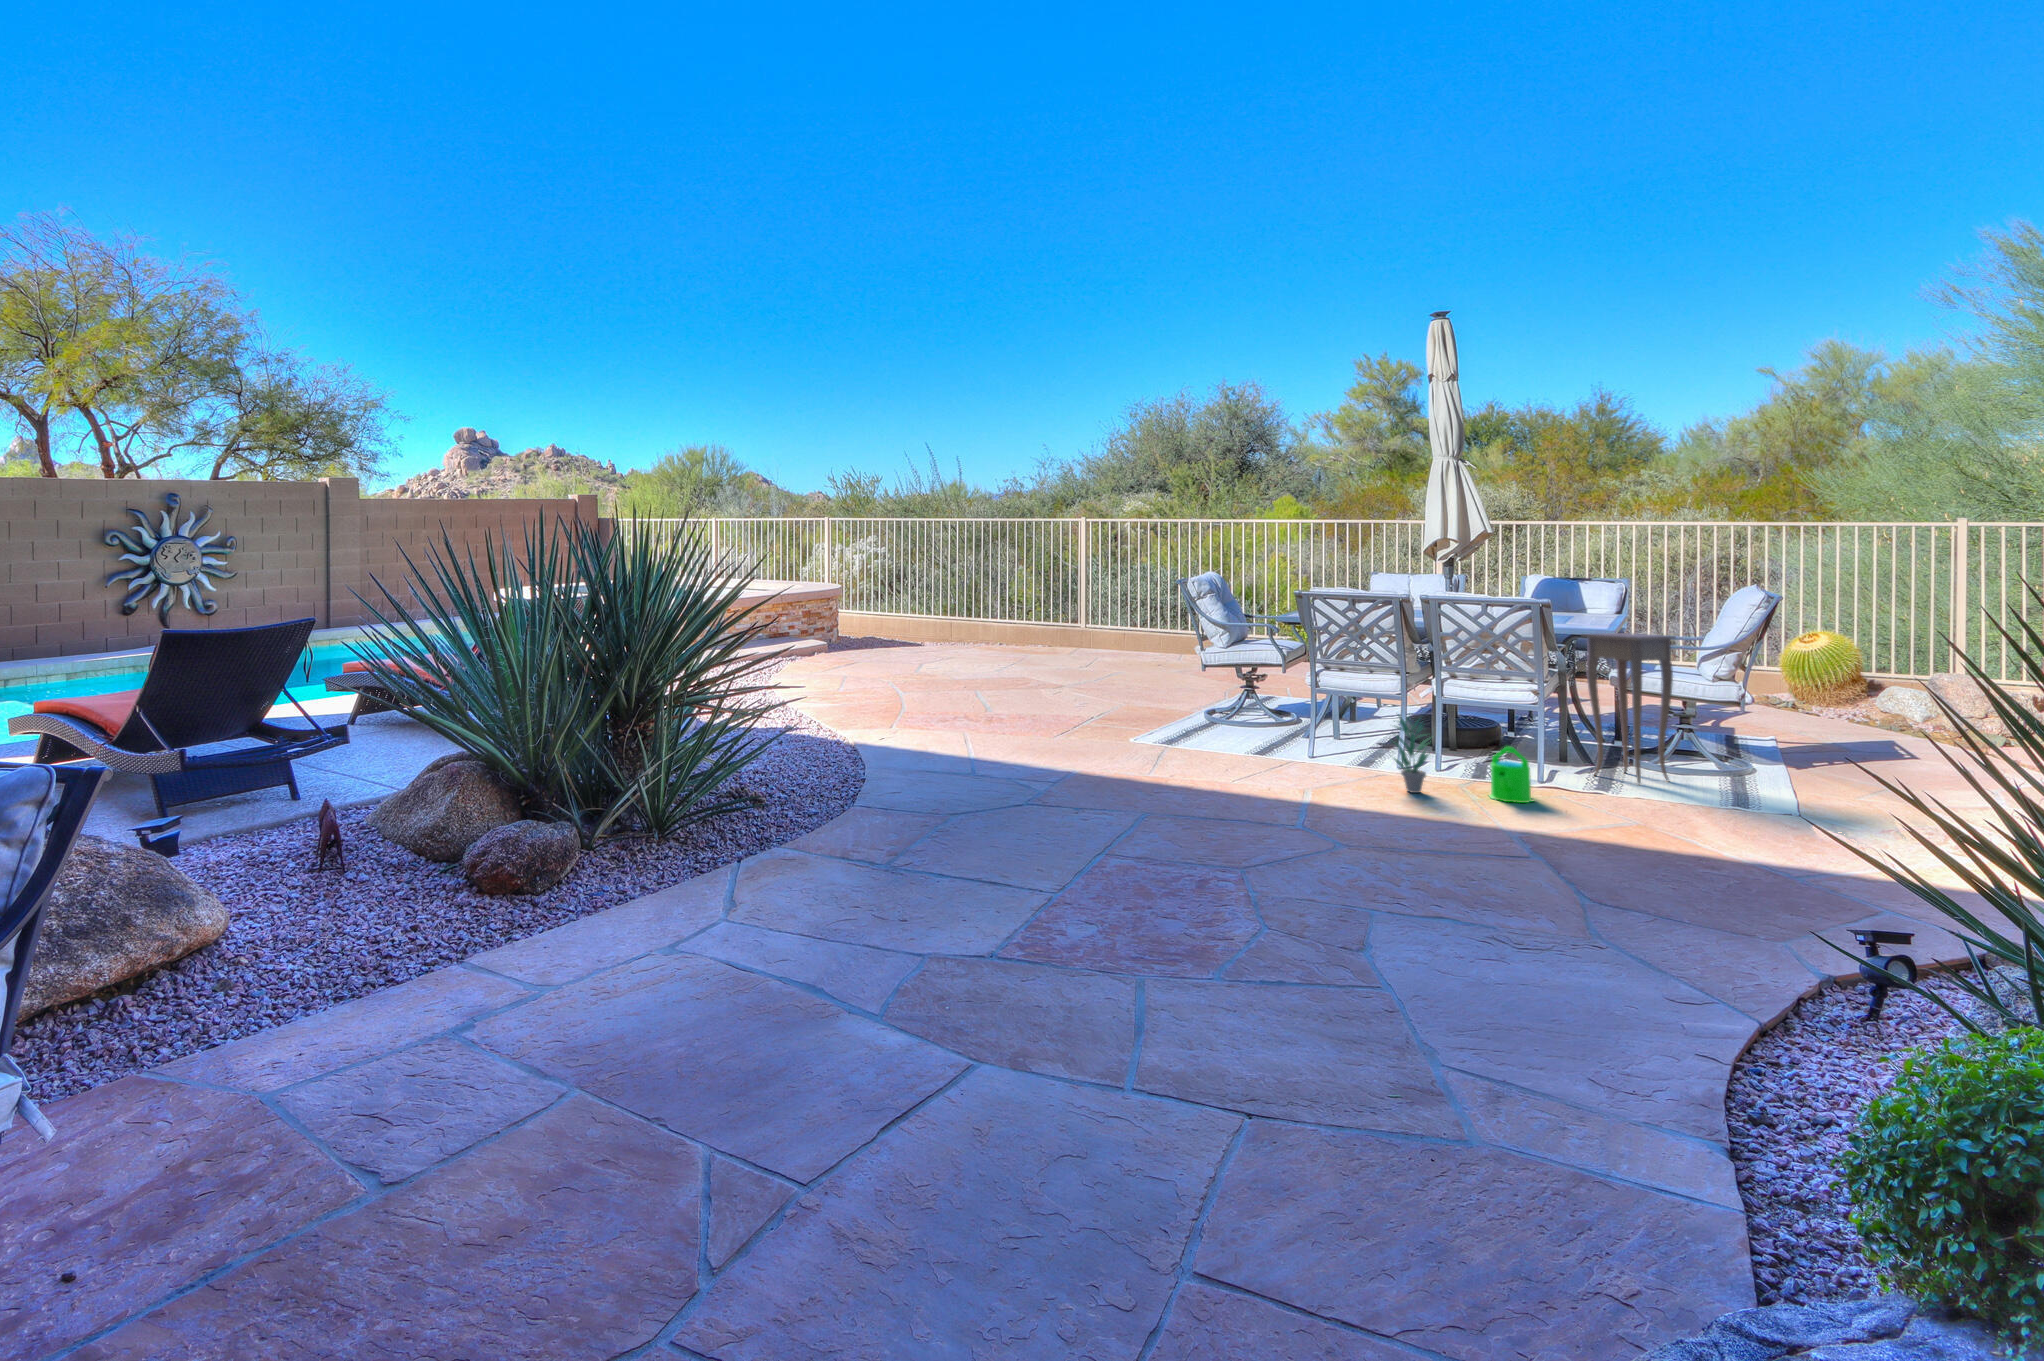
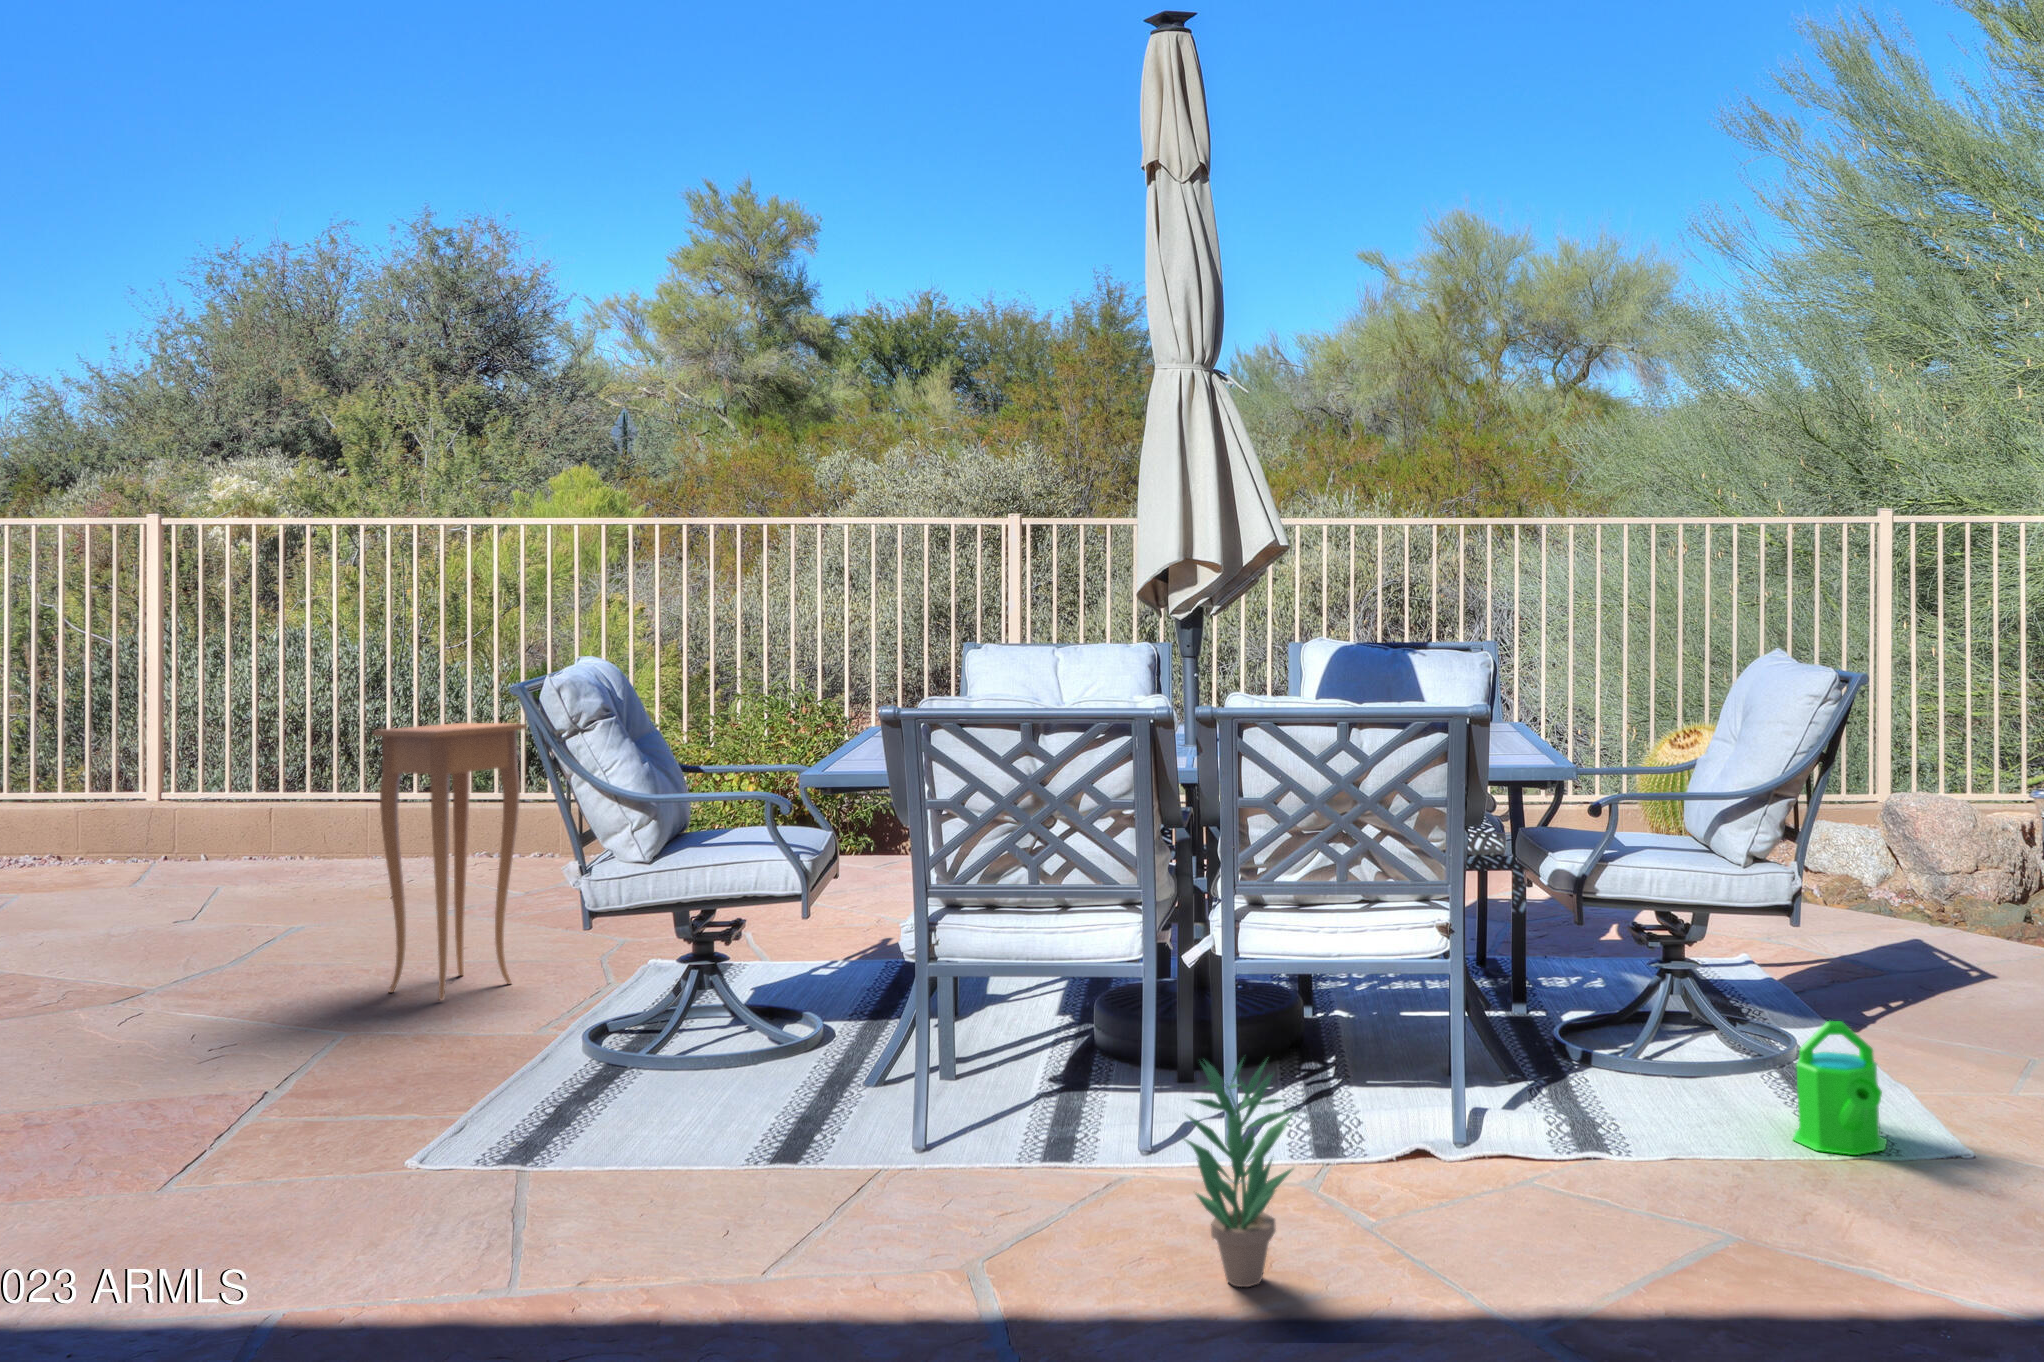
side table: present [1582,633,1676,784] -> present [372,723,526,1000]
watering can: present [1490,747,1533,803] -> present [1793,1021,1887,1155]

